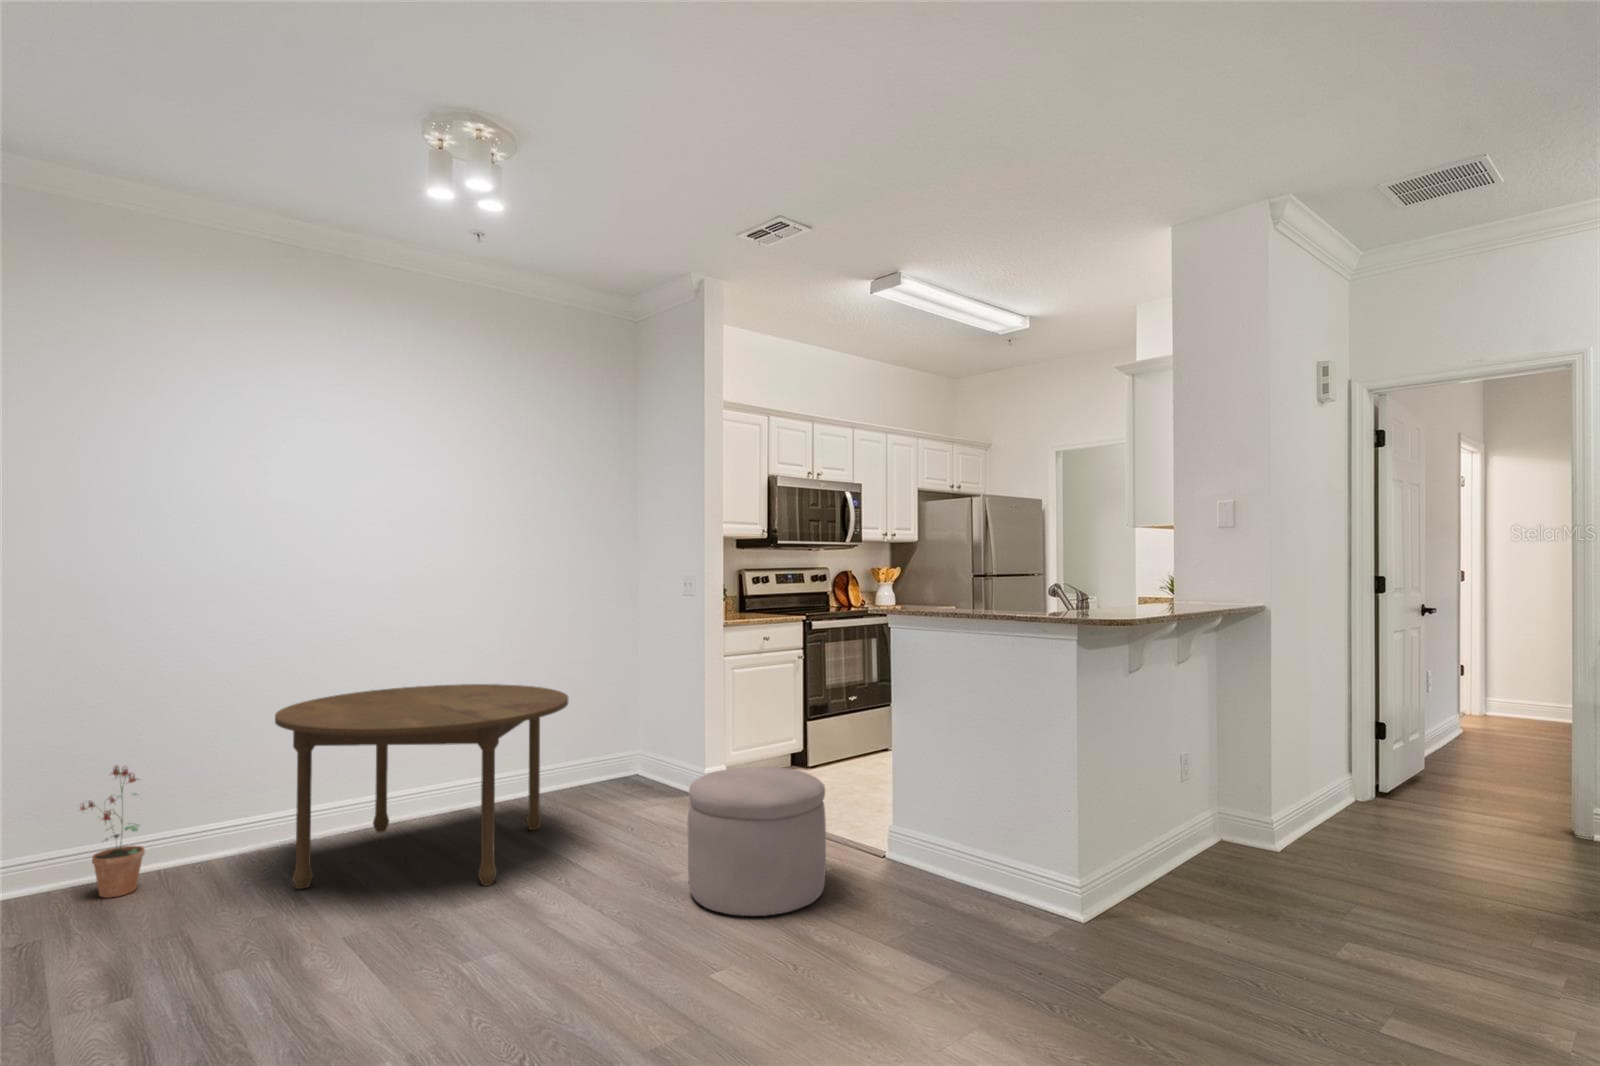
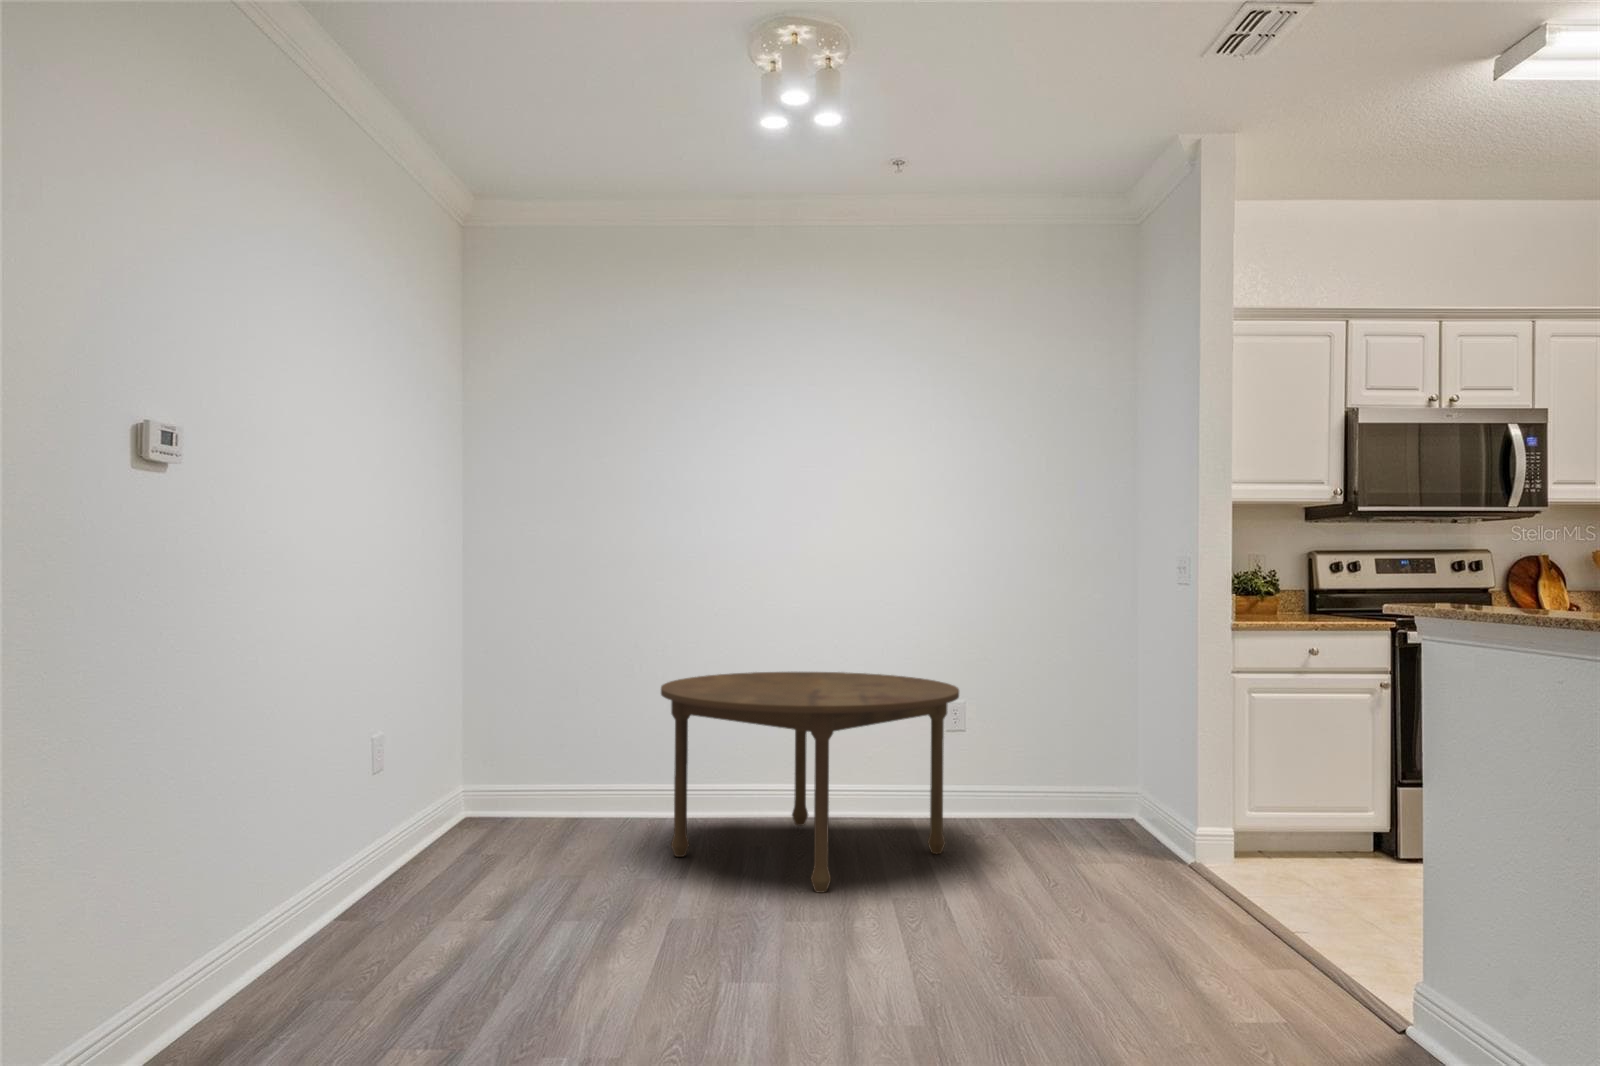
potted plant: present [80,766,145,898] -> none [544,714,587,831]
ottoman: present [687,766,826,916] -> none [982,805,1173,1004]

